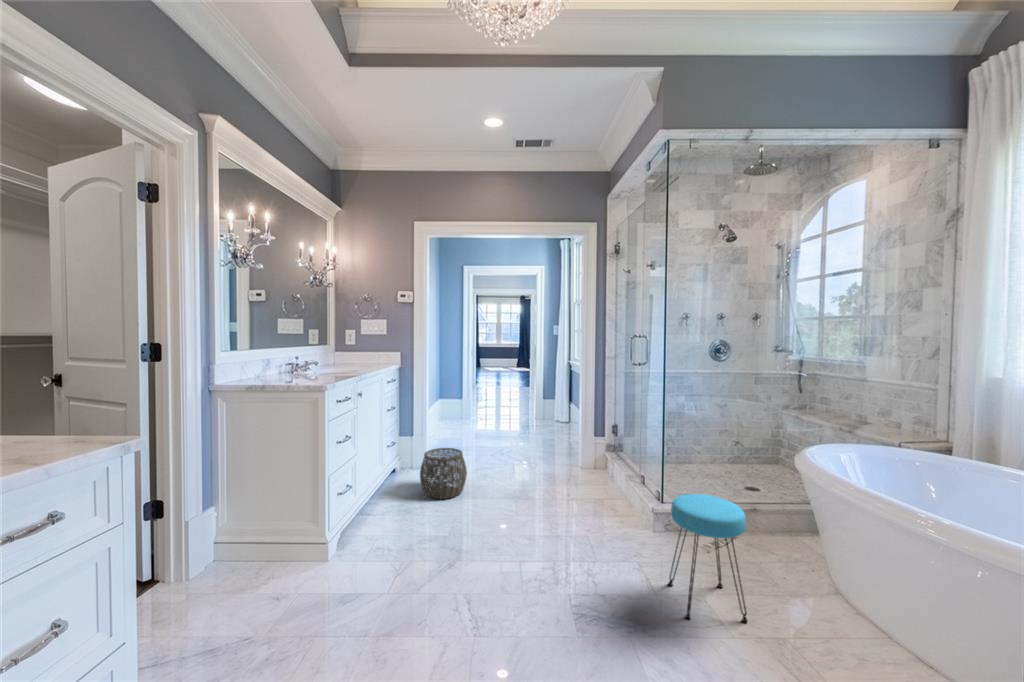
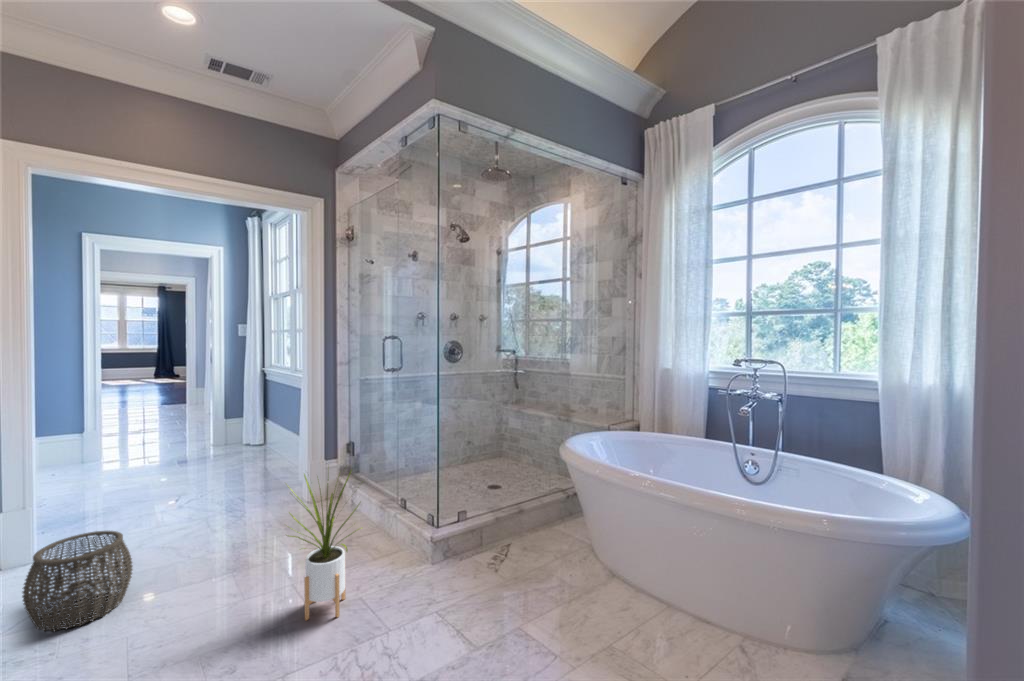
house plant: none [536,426,597,547] -> present [288,471,359,620]
stool: present [668,494,748,622] -> none [461,507,540,644]

